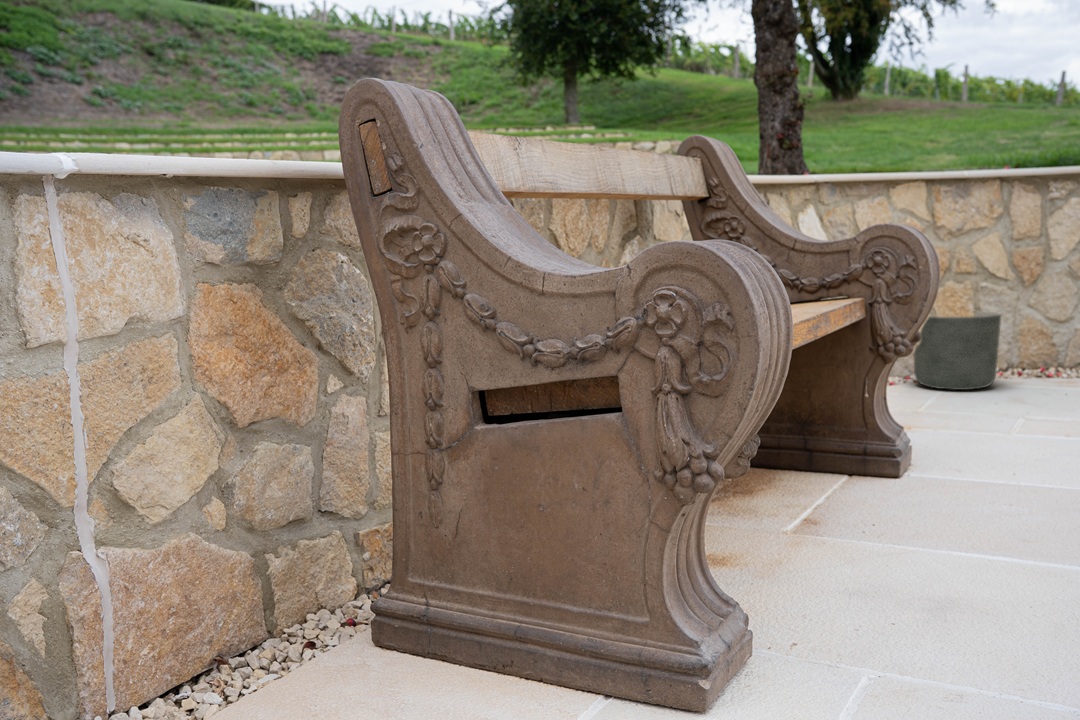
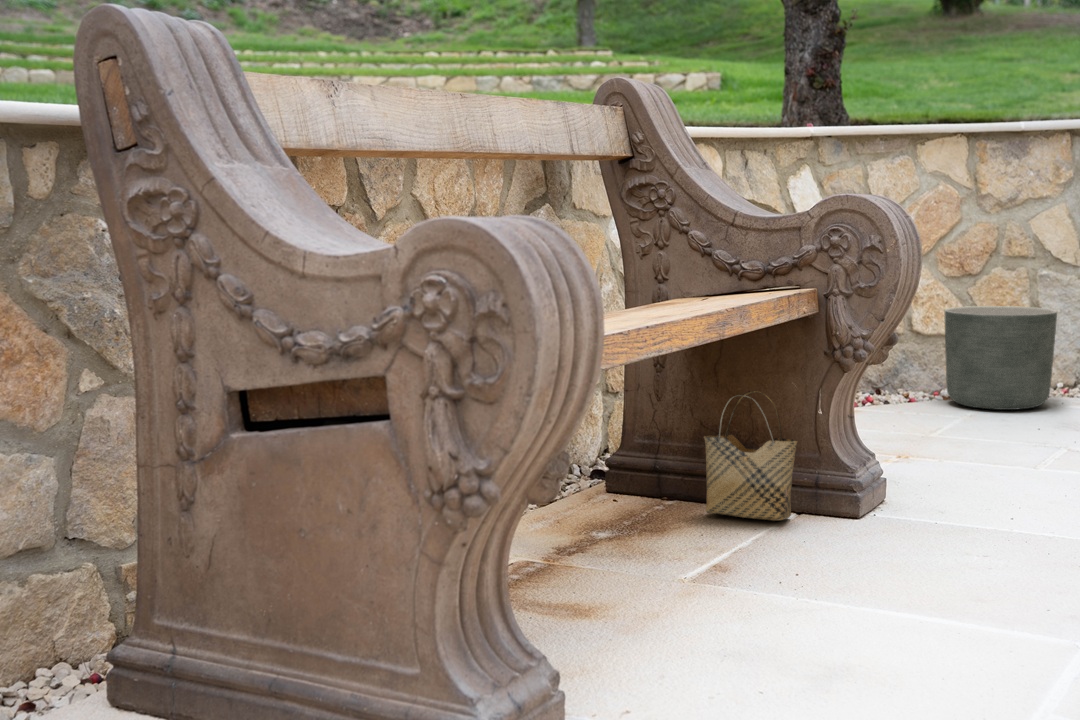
woven basket: none [772,379,849,481] -> present [704,391,797,521]

